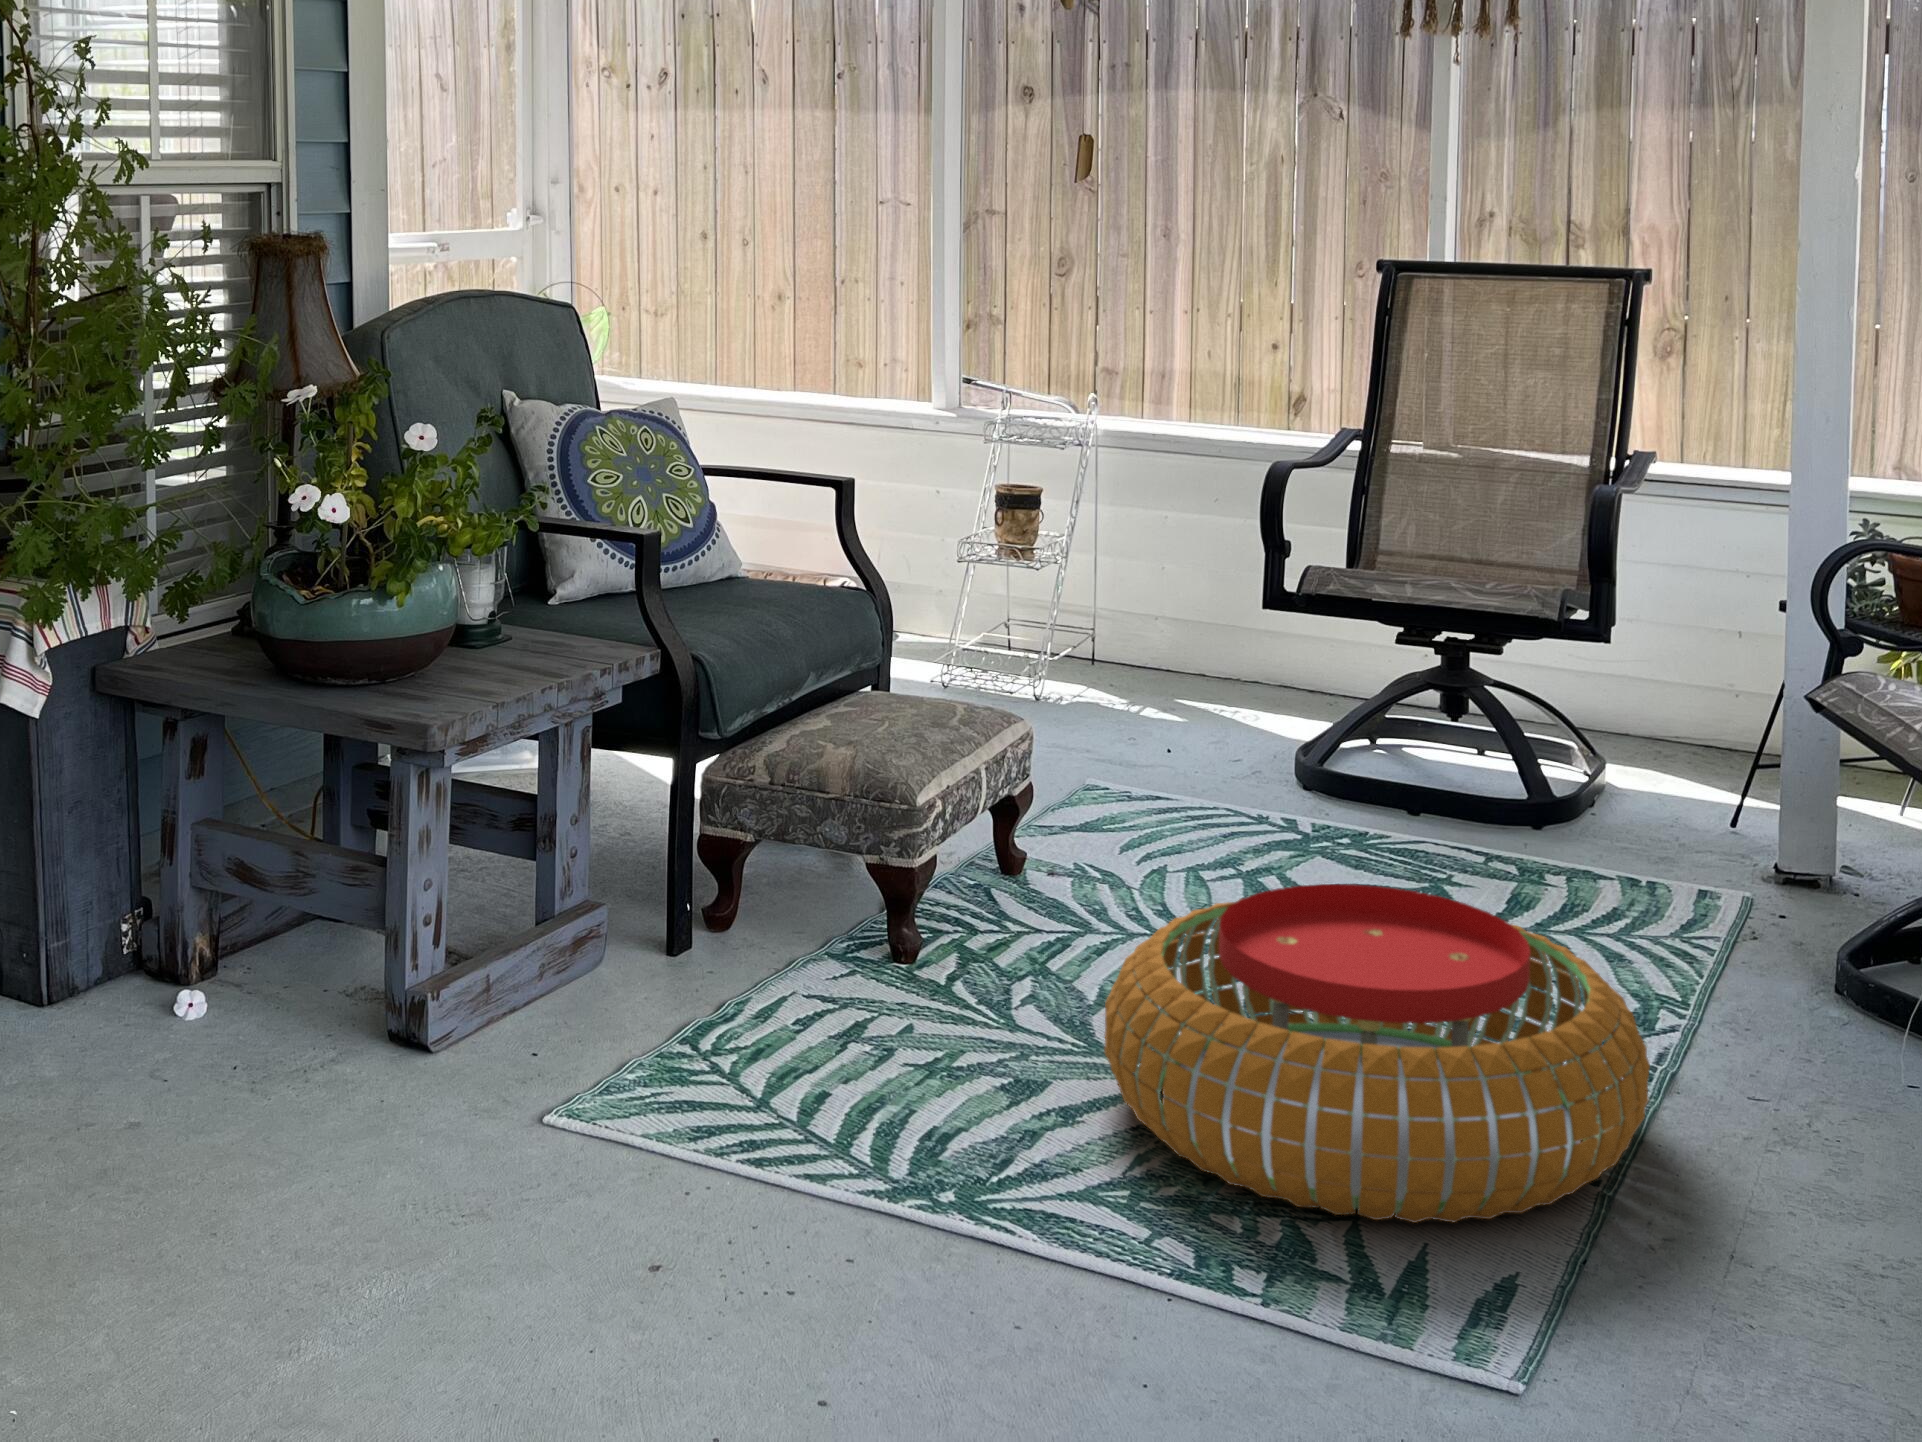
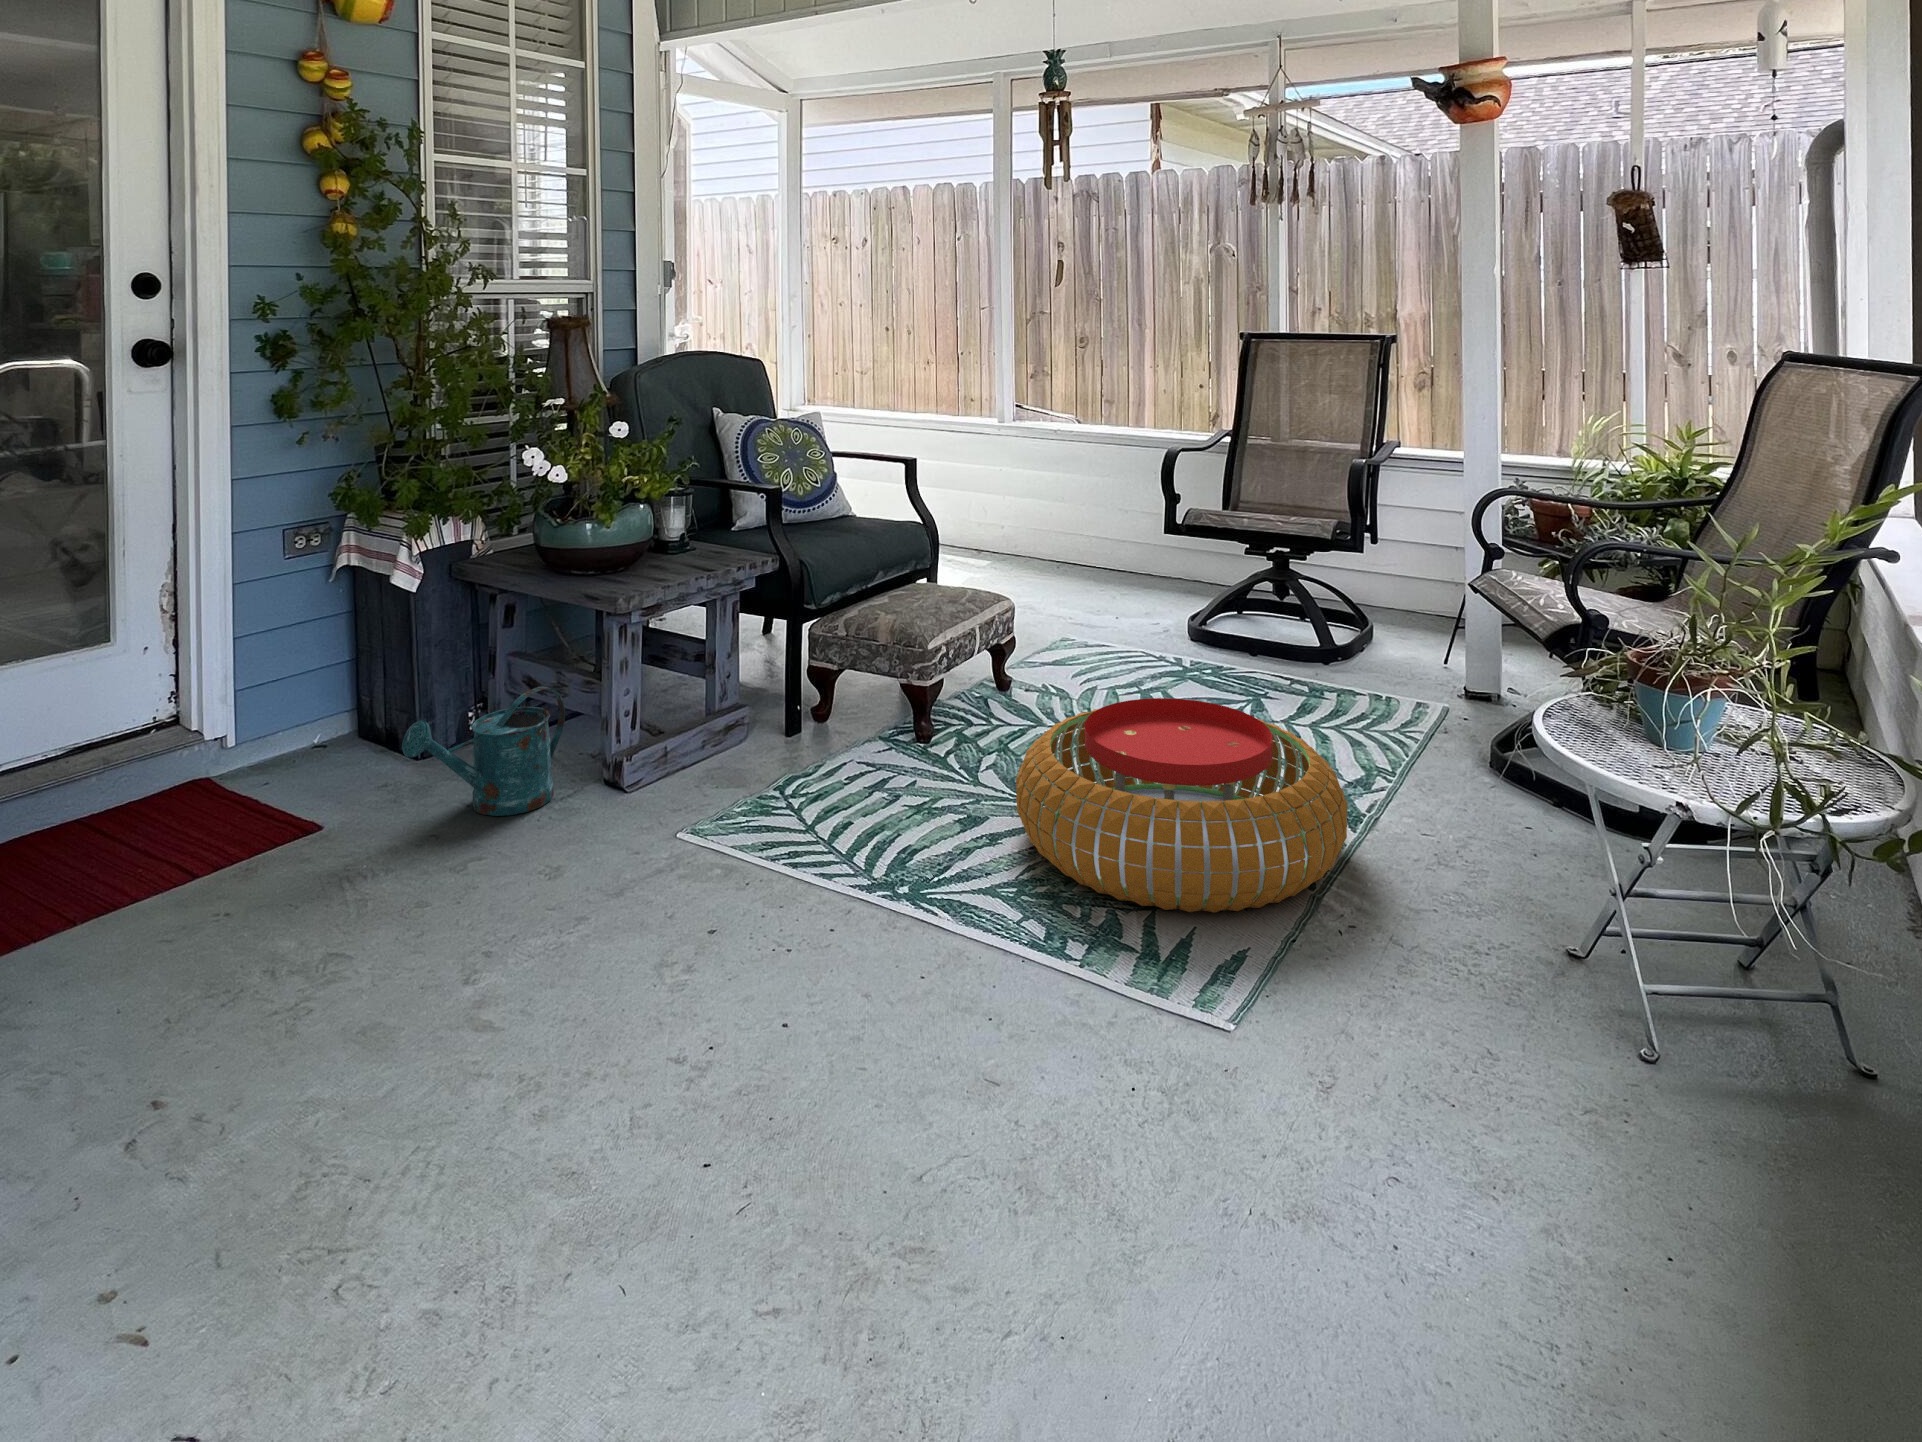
watering can: none [61,876,313,1095] -> present [402,686,565,816]

